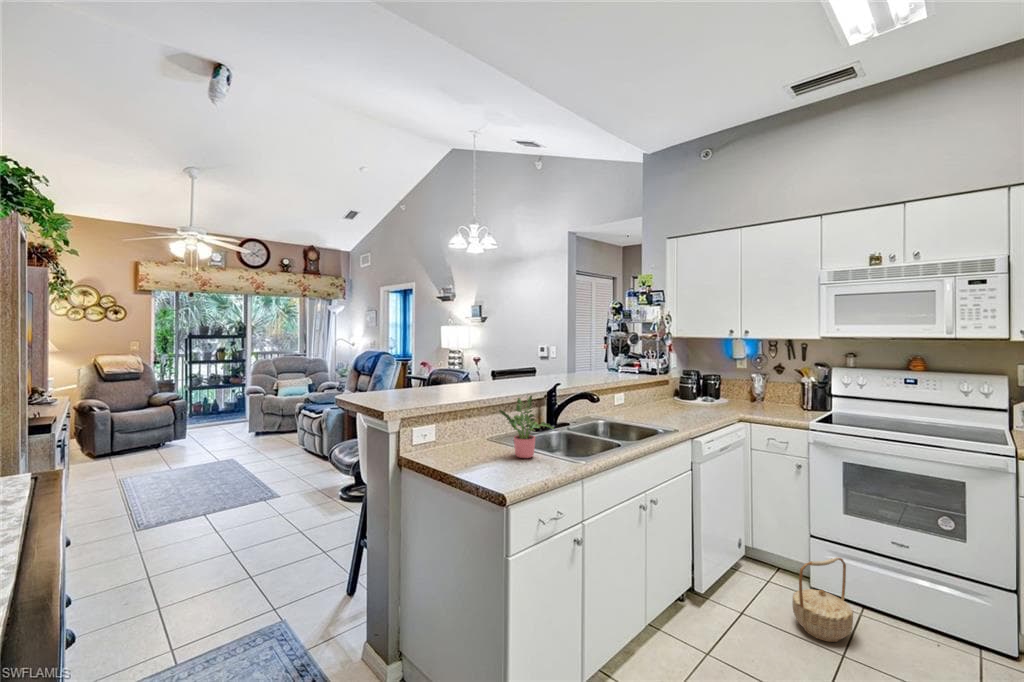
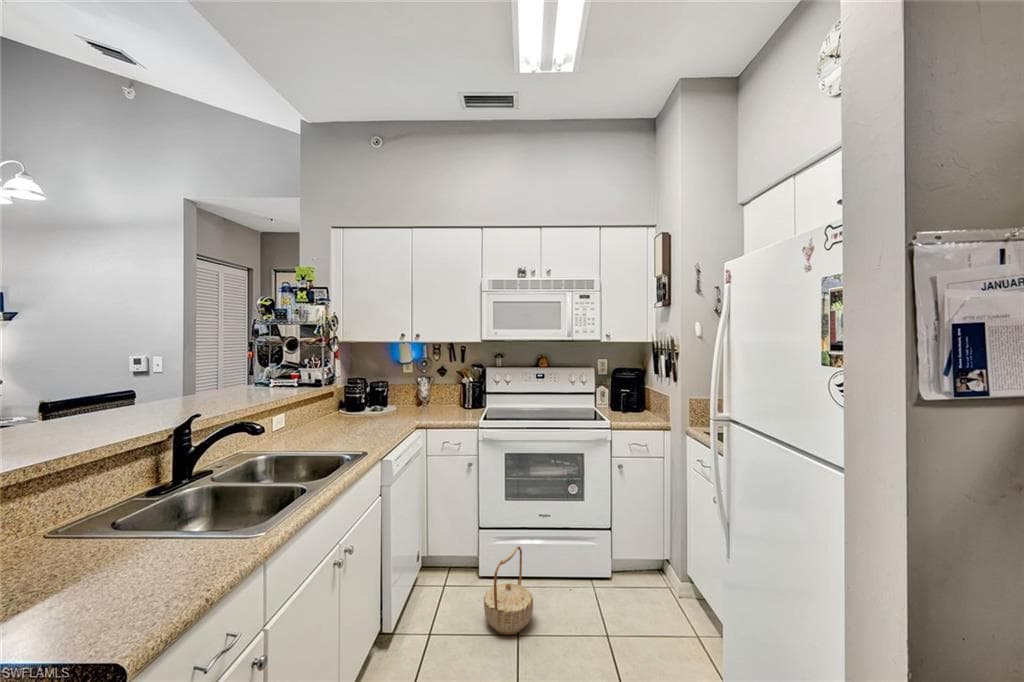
potted plant: present [499,396,554,458] -> none [68,444,208,571]

